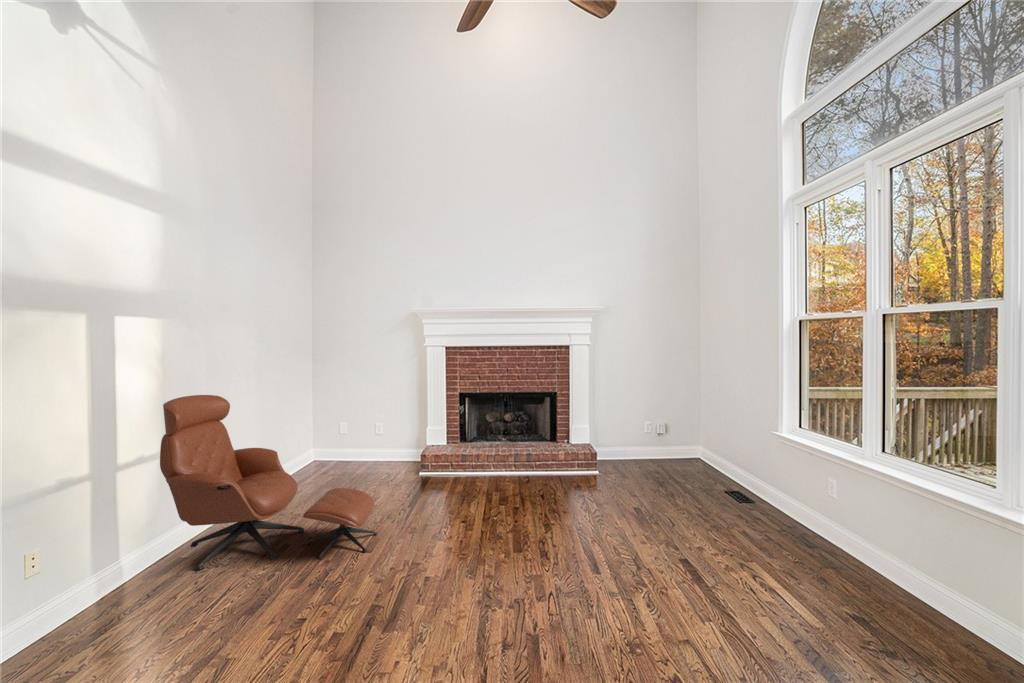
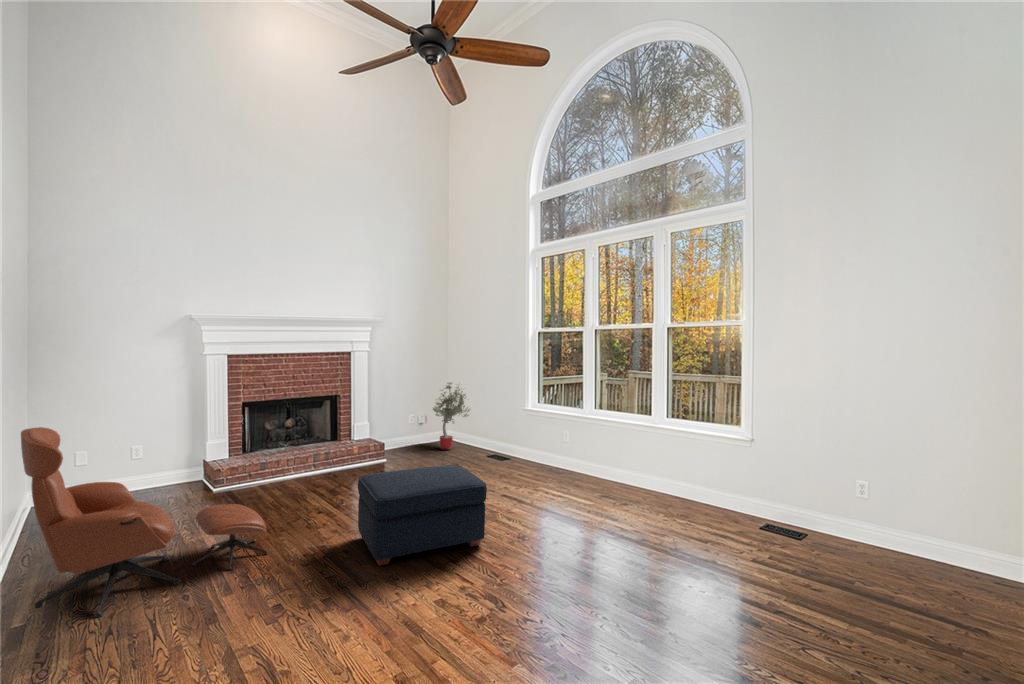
potted tree: none [669,383,722,473] -> present [433,382,471,450]
ottoman: none [417,485,592,629] -> present [358,465,487,566]

